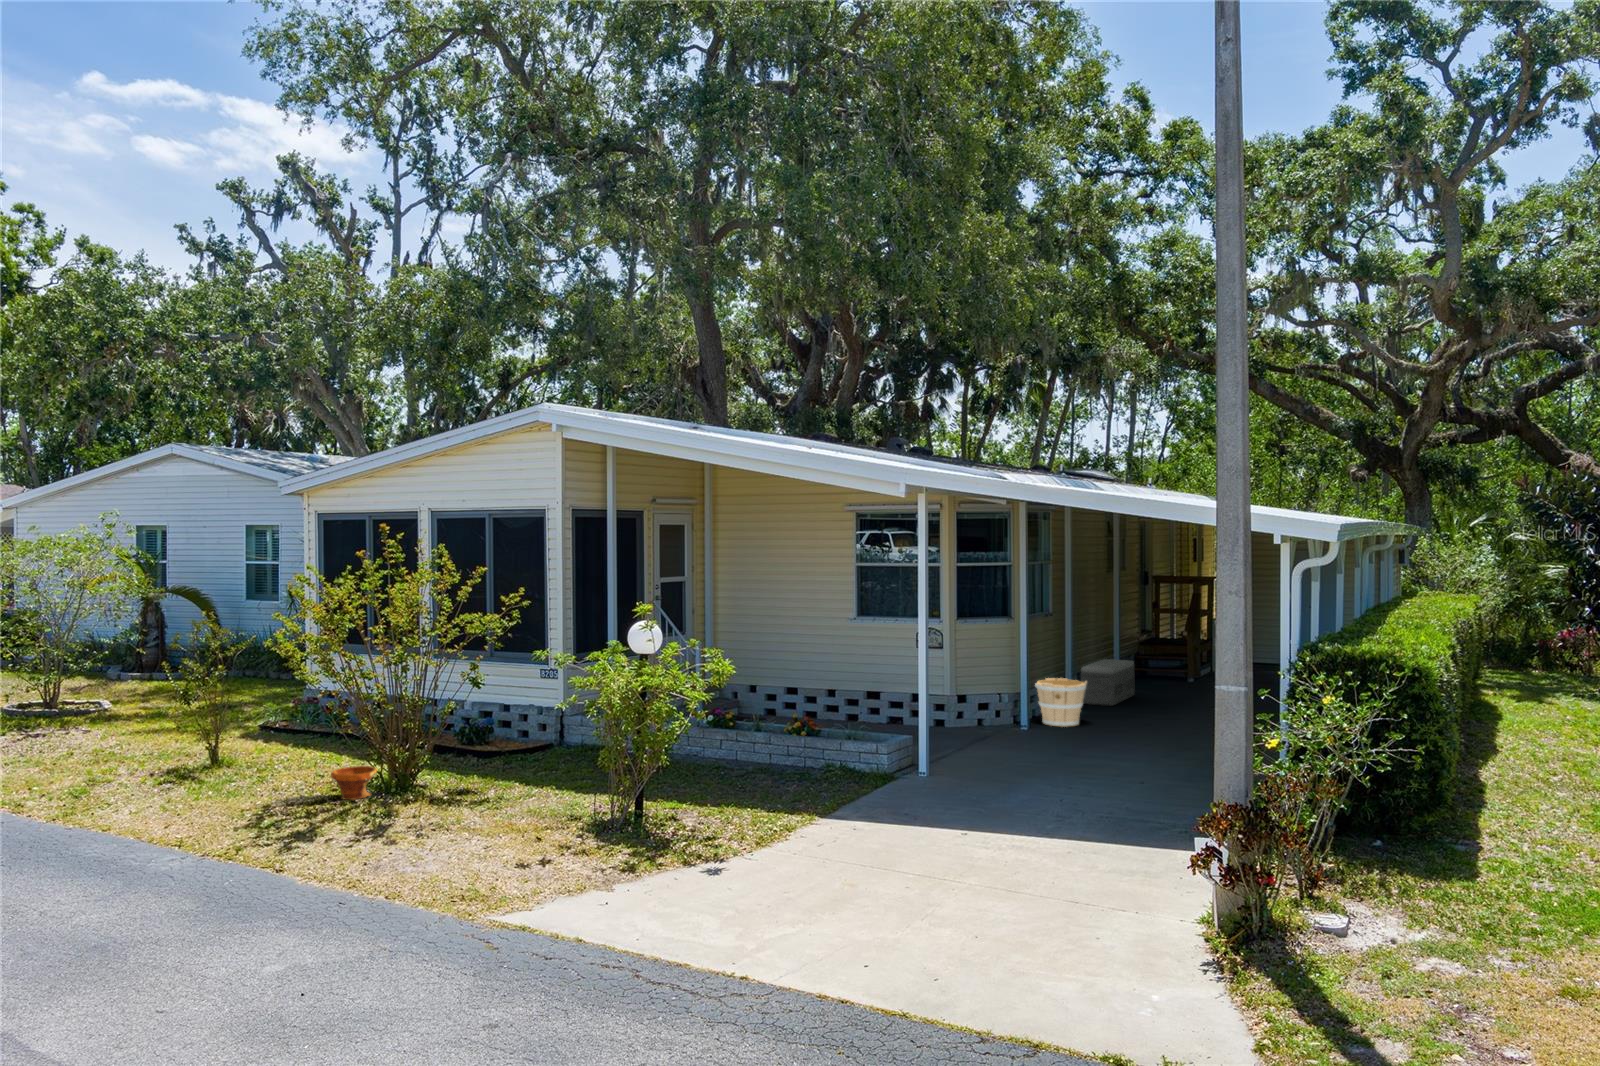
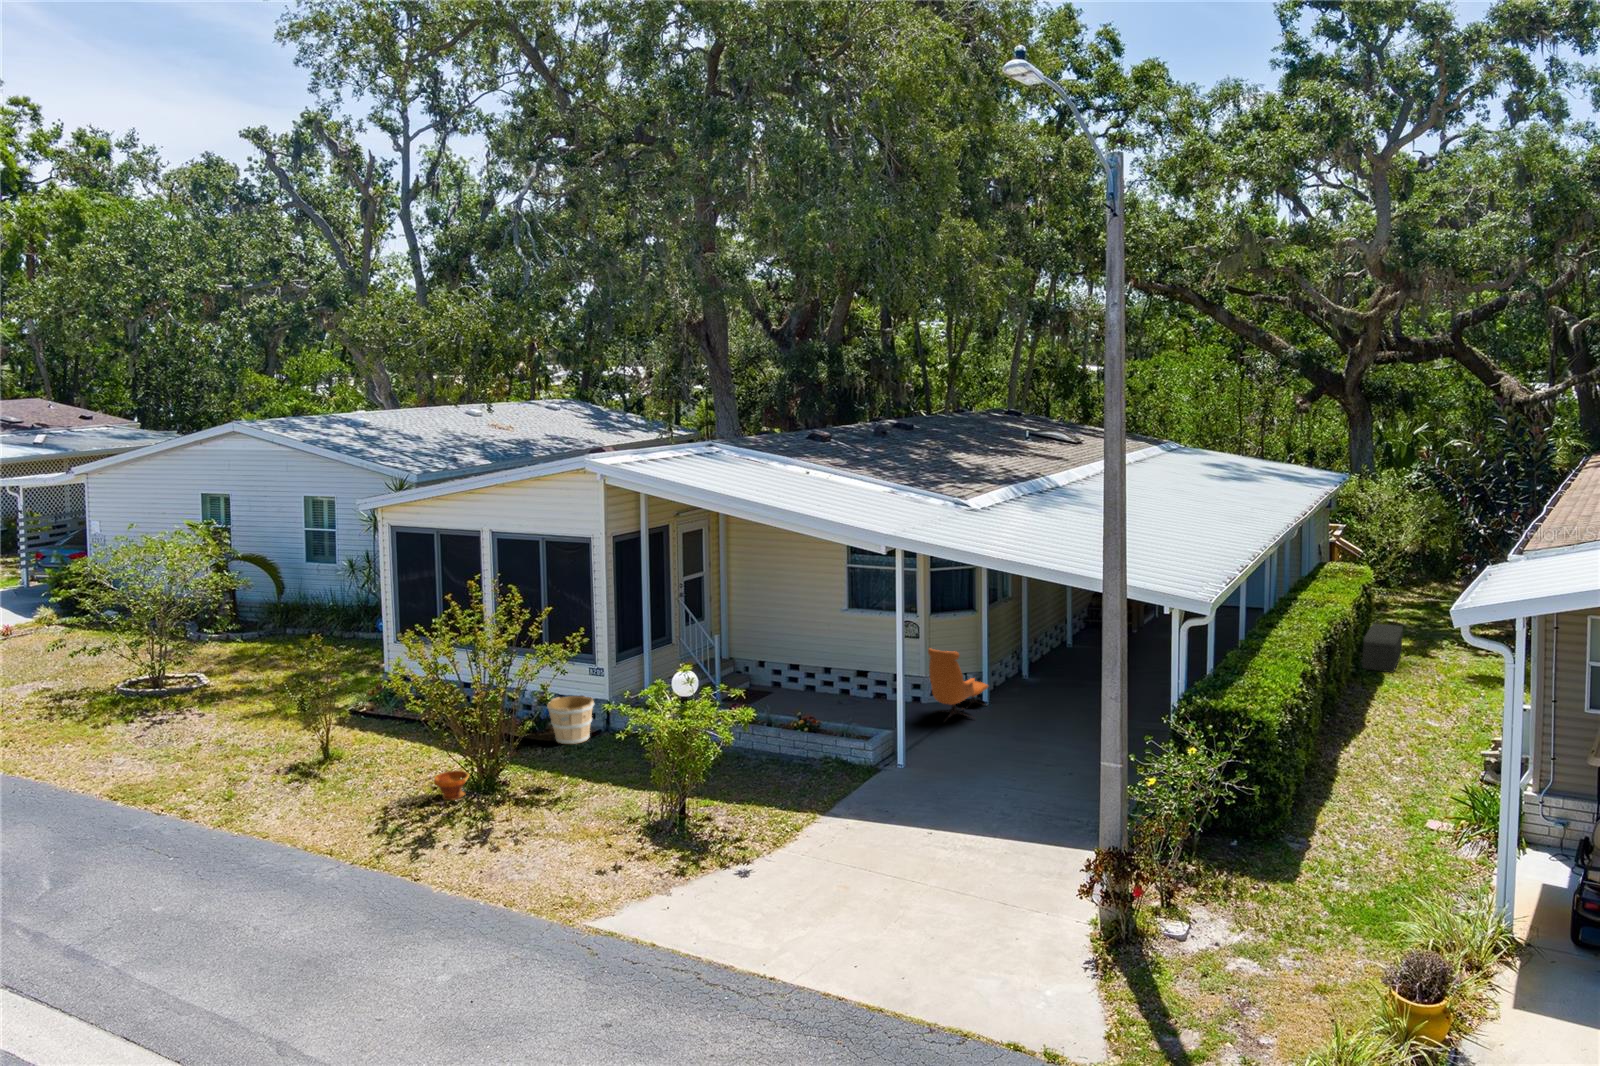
lounge chair: none [957,652,1030,745] -> present [928,648,988,720]
storage bench: present [1081,659,1135,706] -> present [1362,623,1403,673]
wooden bucket: present [1035,678,1086,727] -> present [547,696,594,744]

